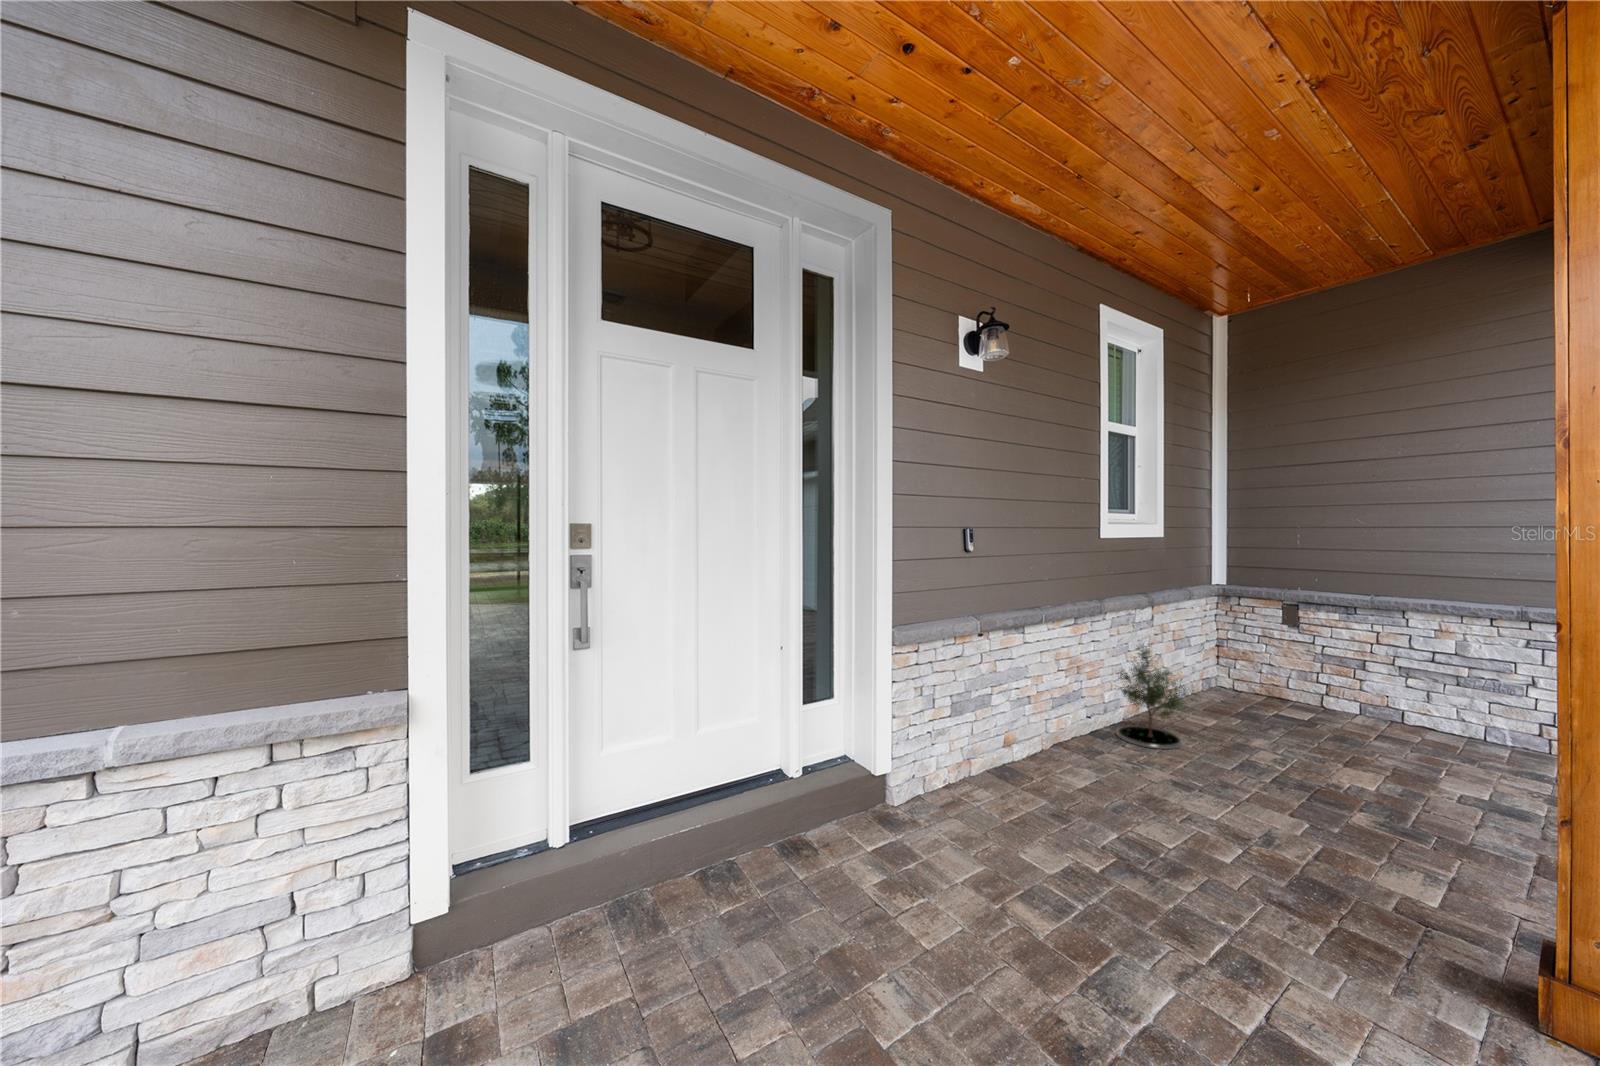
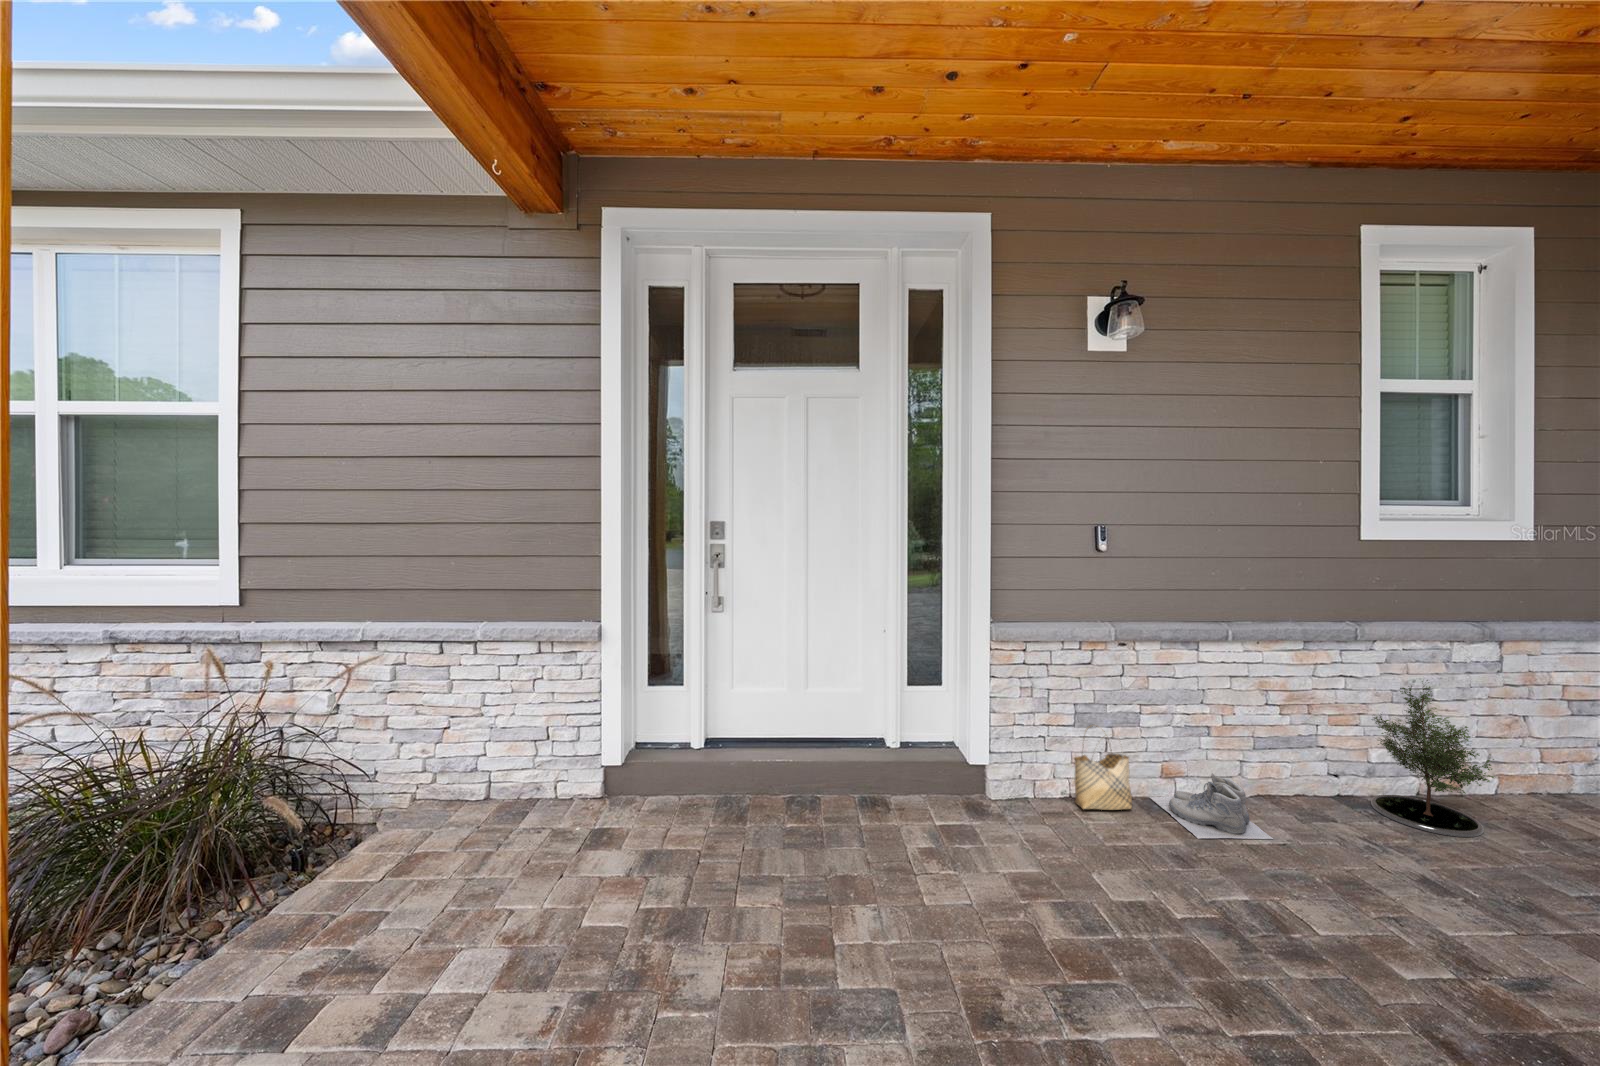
woven basket: none [960,713,1003,796] -> present [1074,725,1132,810]
boots: none [1002,737,1102,797] -> present [1150,773,1273,839]

